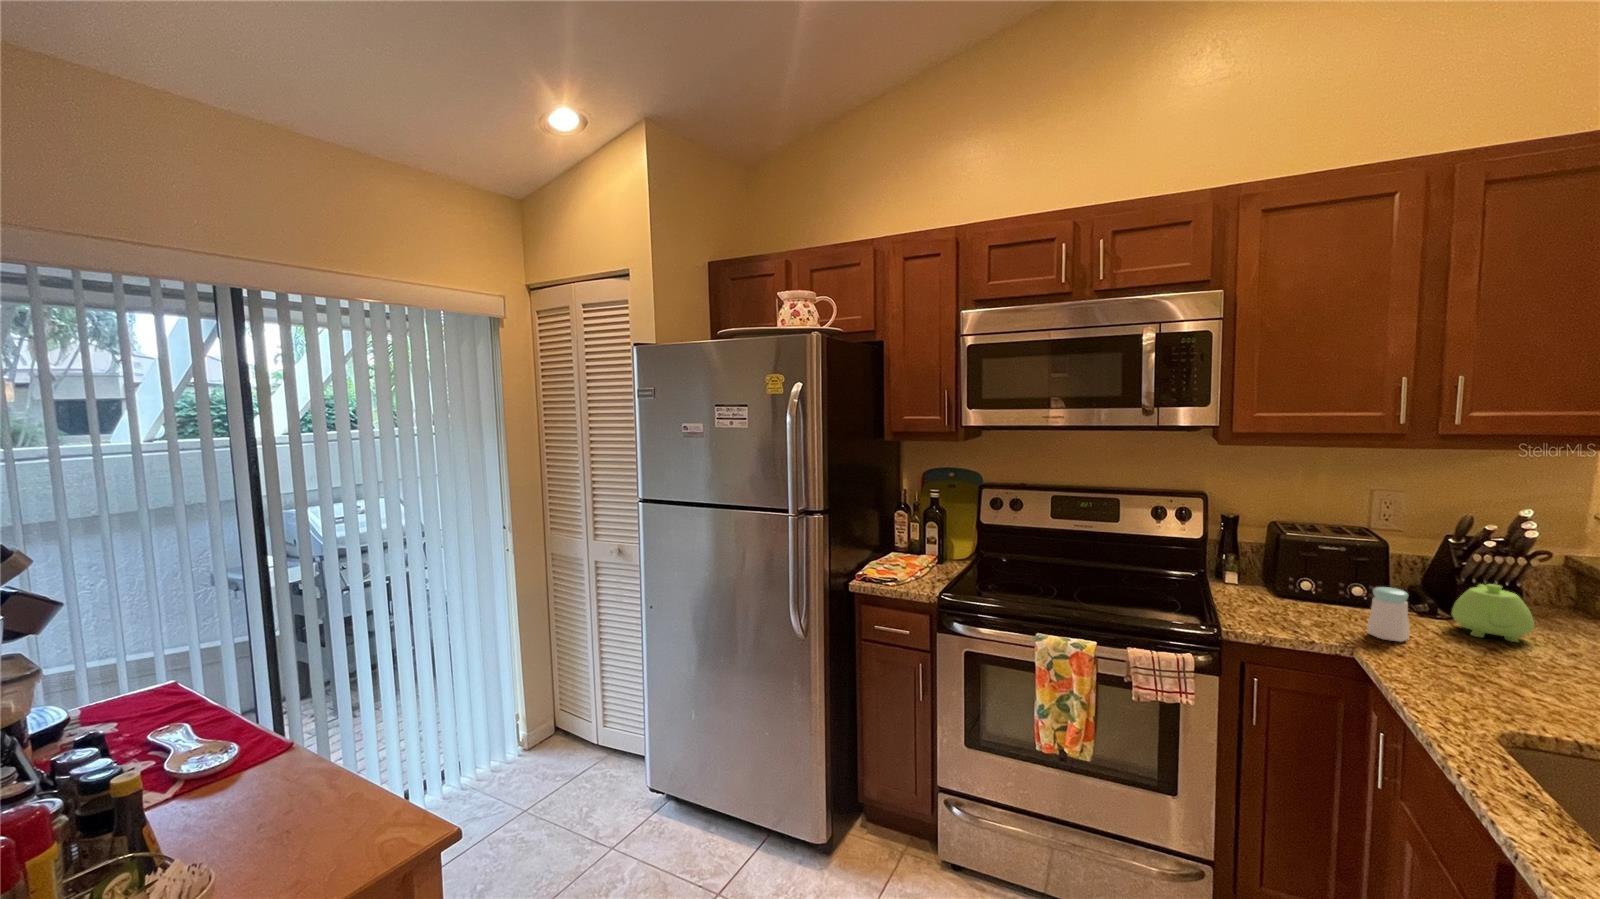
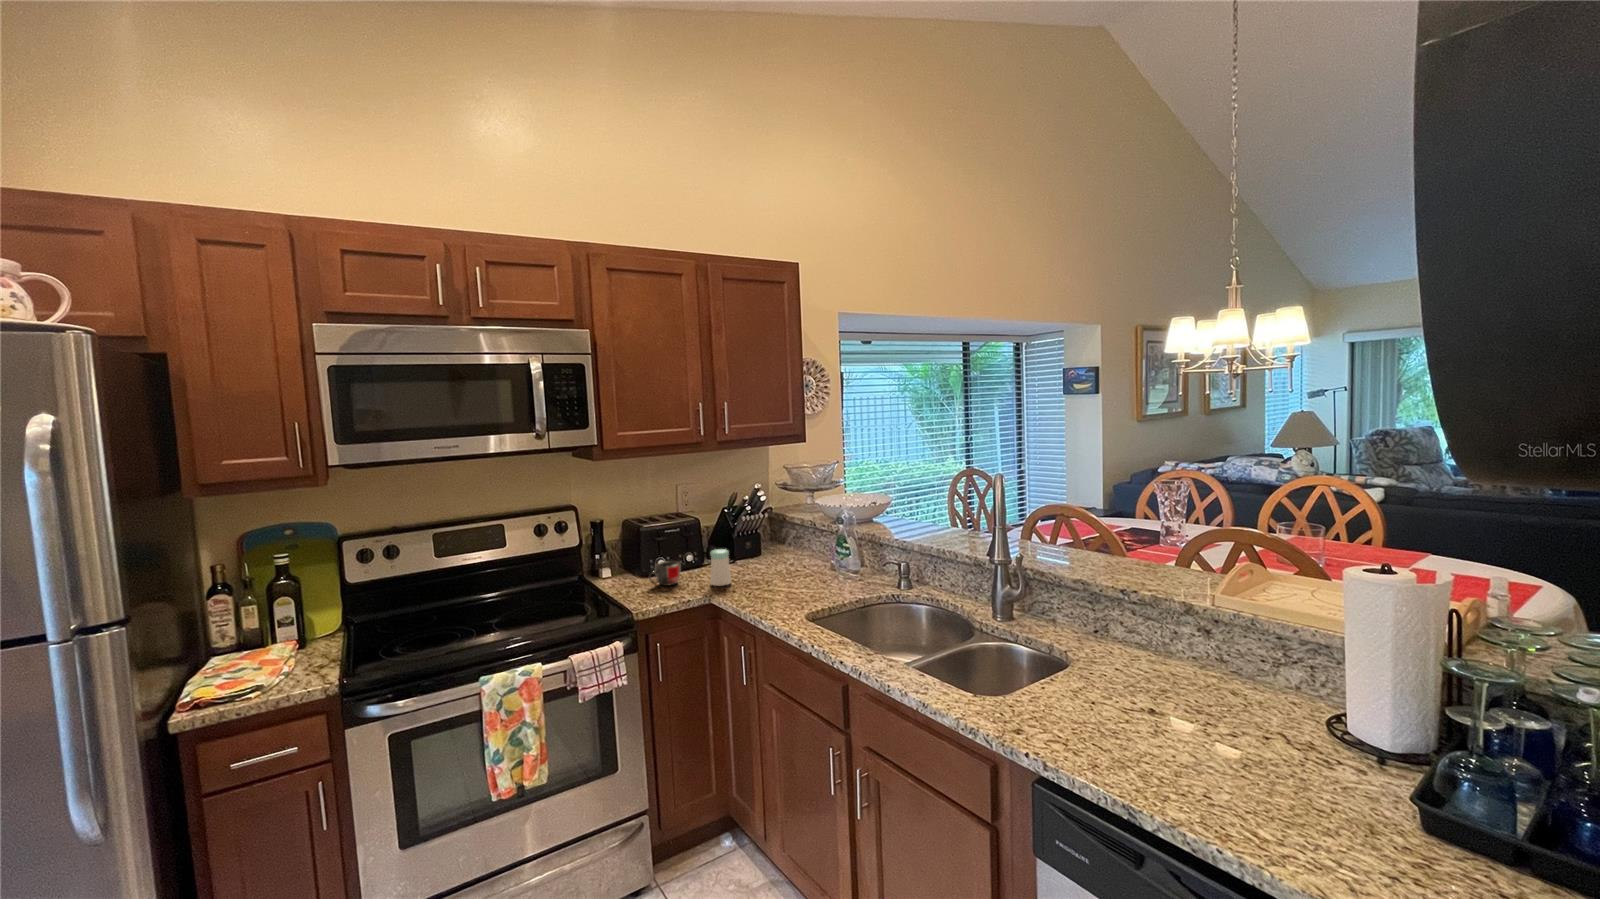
mug: none [1273,583,1327,616] -> present [649,561,680,586]
teapot: present [1452,584,1534,642] -> none [739,534,776,569]

